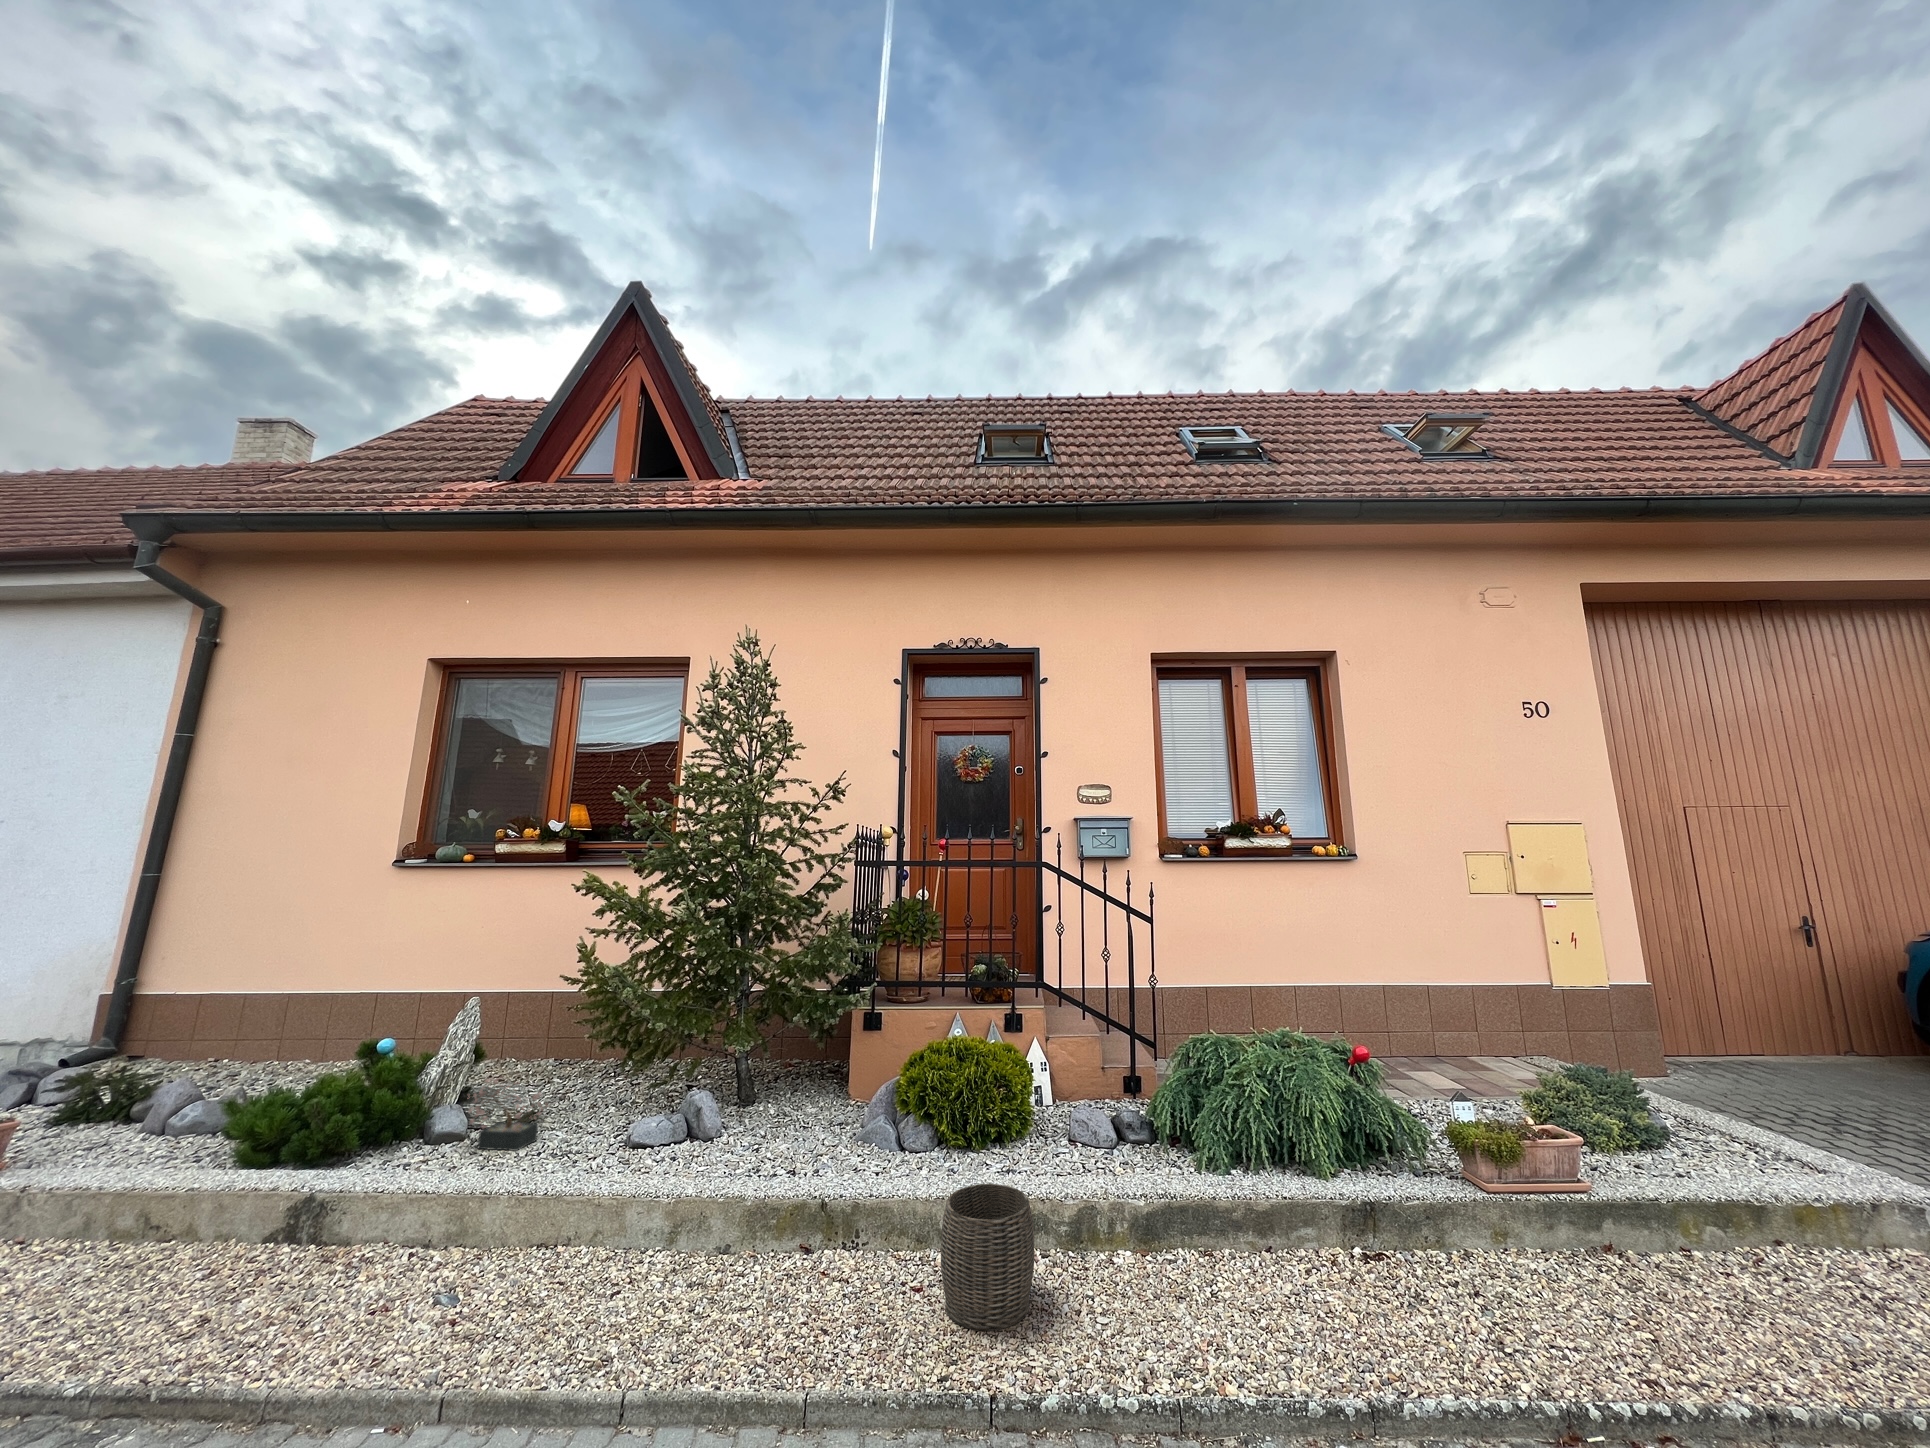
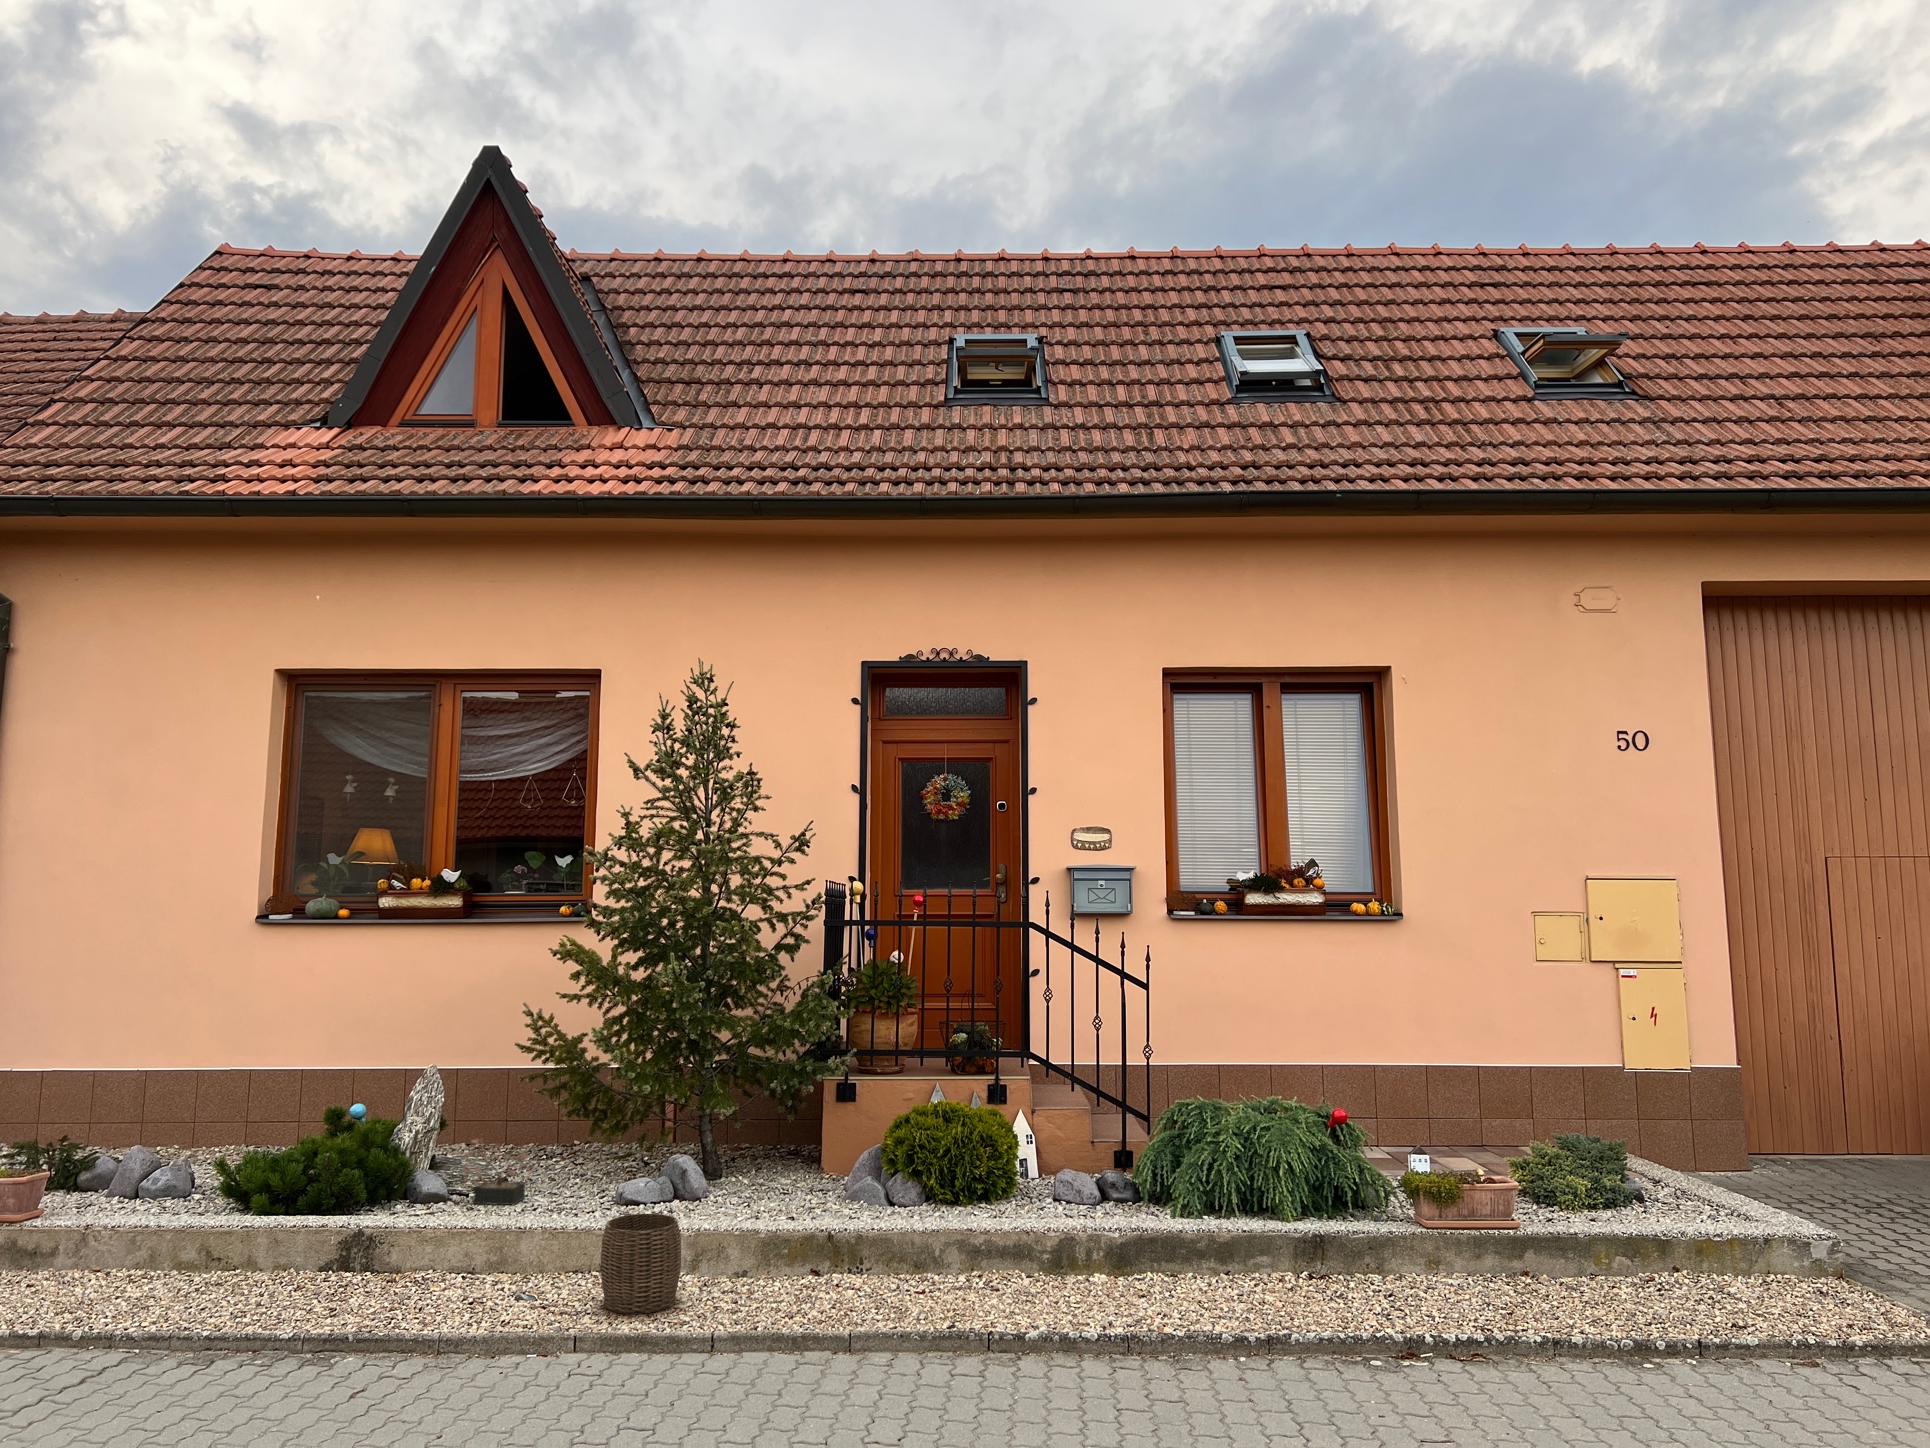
woven basket: present [941,1184,1034,1331] -> present [601,1214,681,1314]

